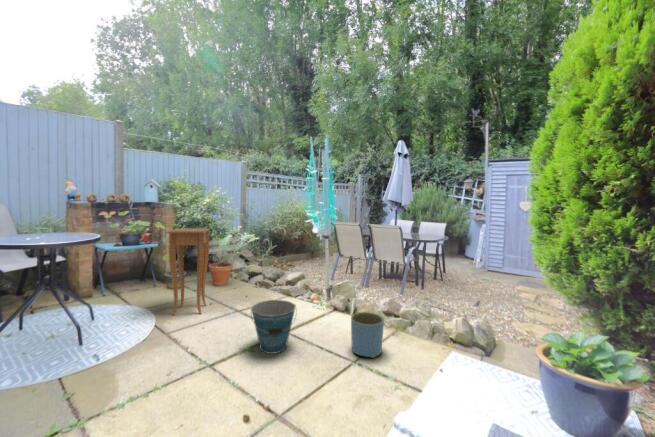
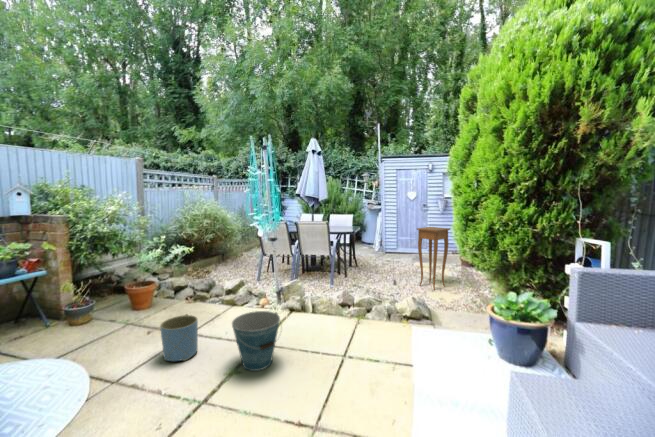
side table: present [167,228,210,316] -> present [417,227,450,290]
planter: present [351,312,384,358] -> present [160,315,198,361]

